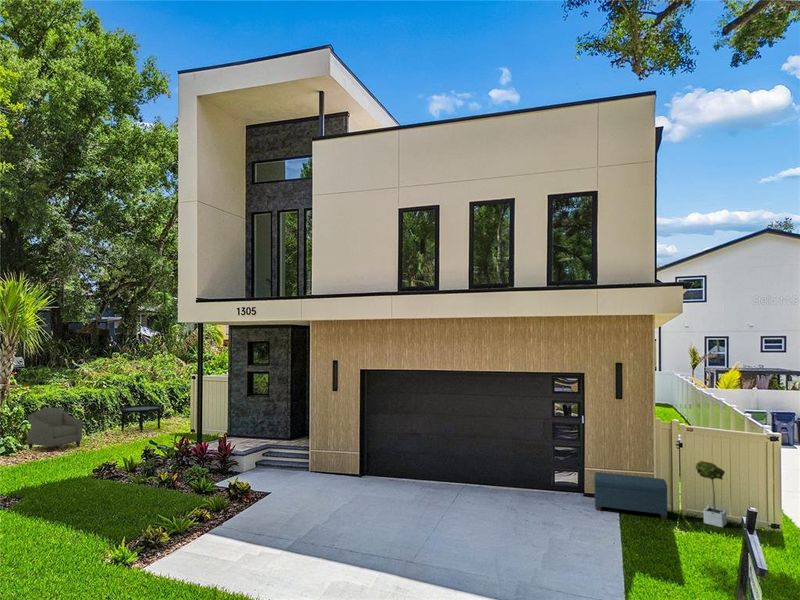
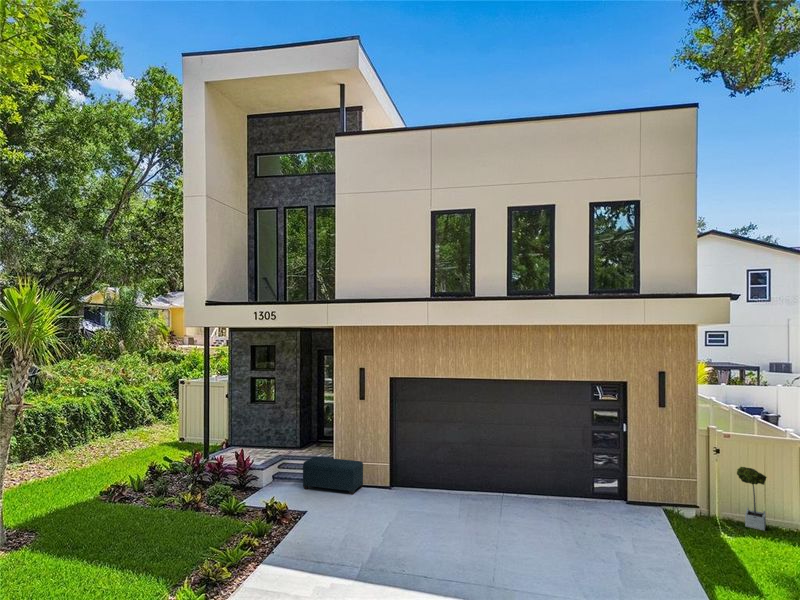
round table: present [120,405,162,433] -> none [103,412,149,443]
chair: present [28,407,83,452] -> none [8,421,71,471]
bench: present [594,472,667,519] -> present [303,457,363,495]

